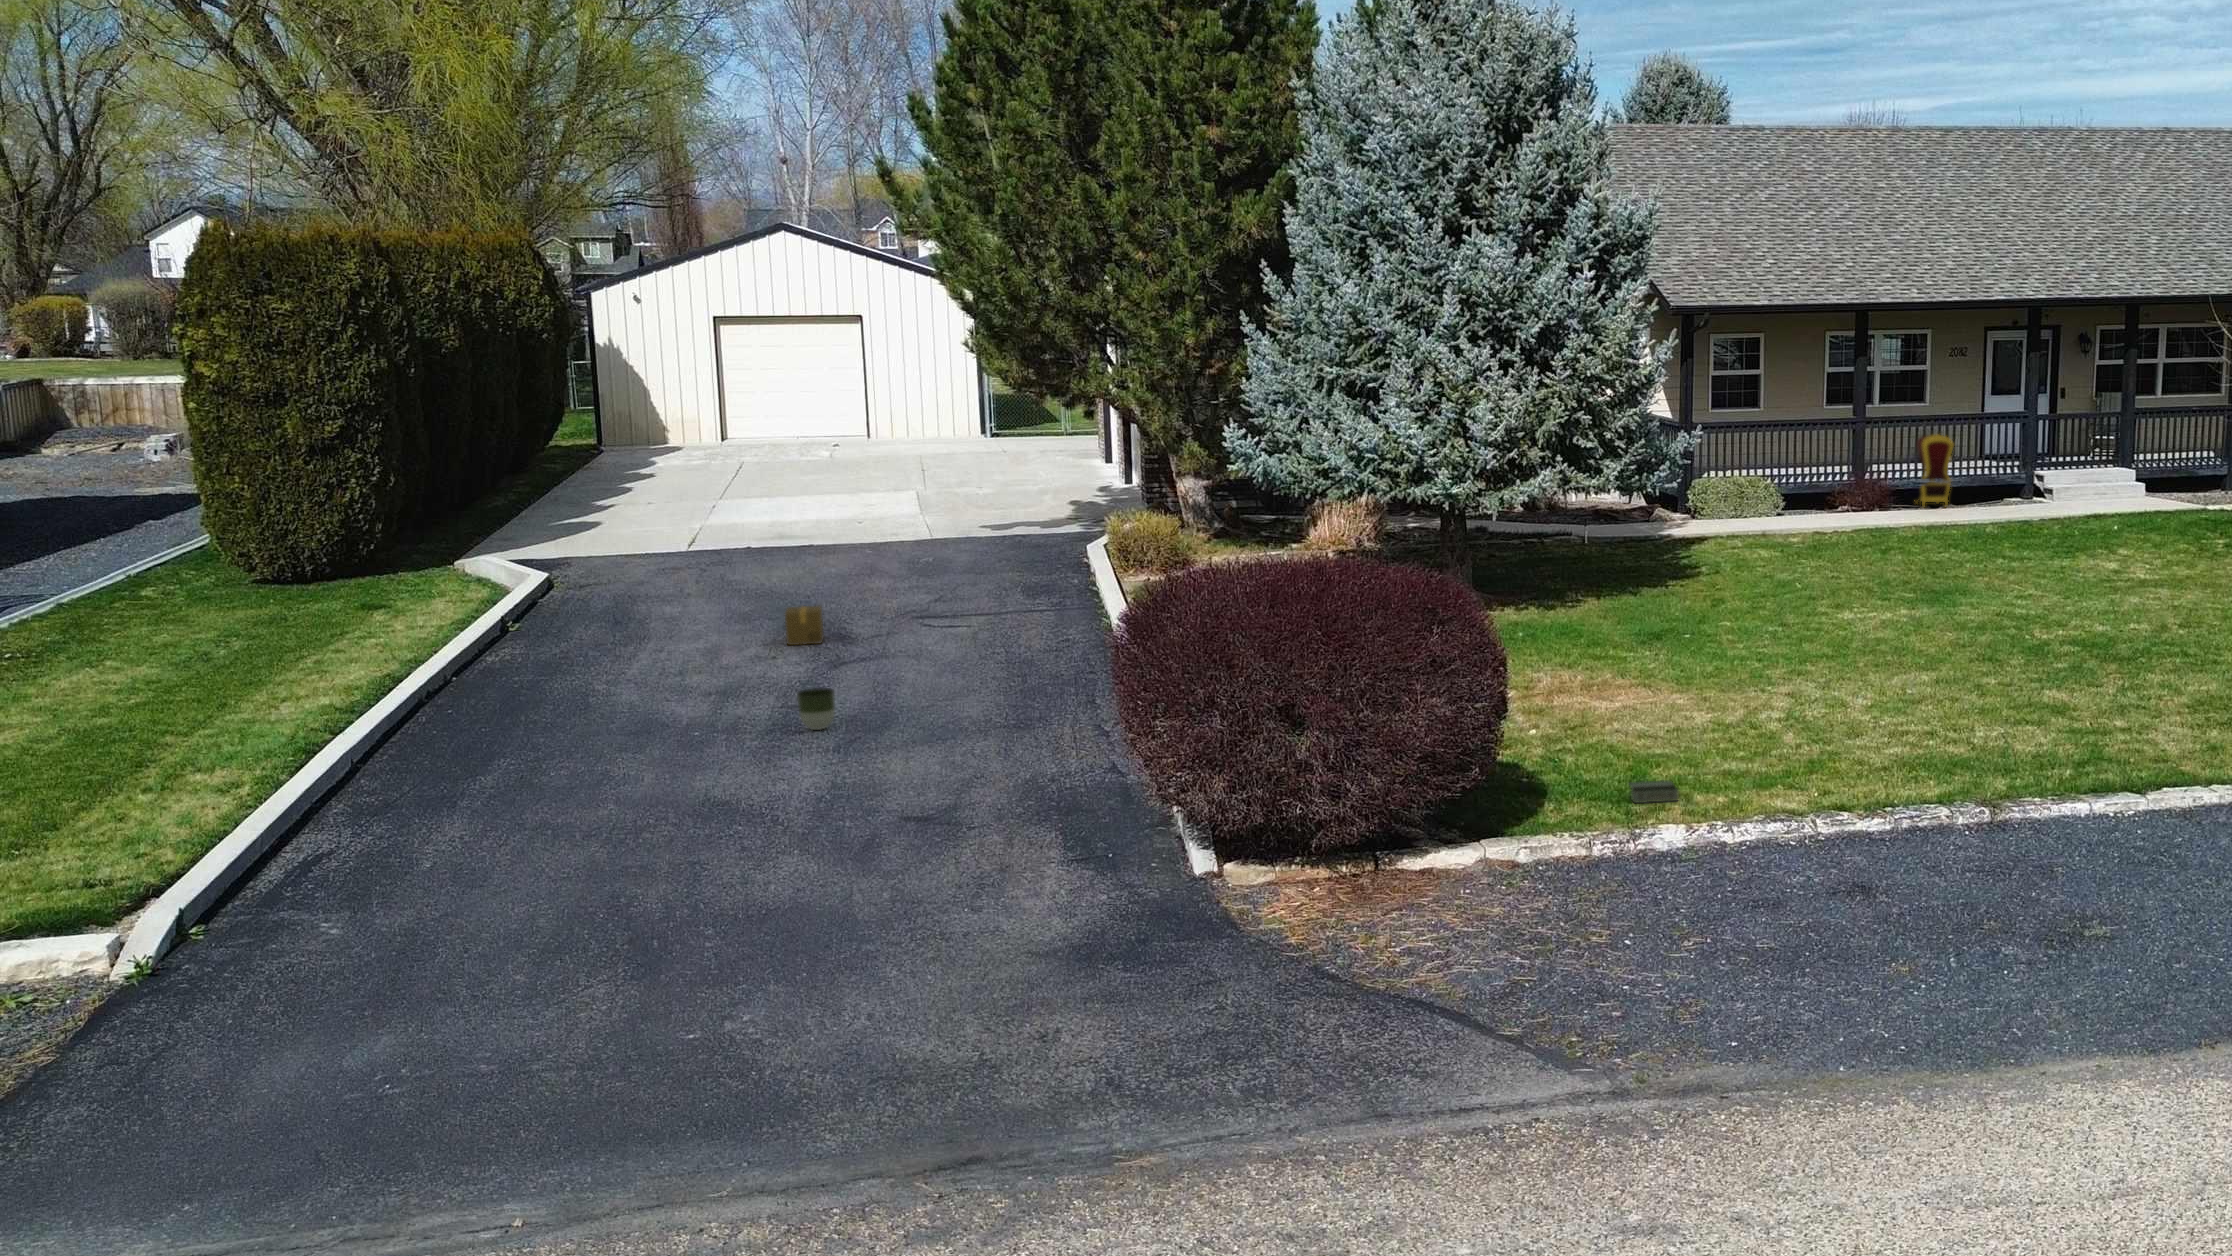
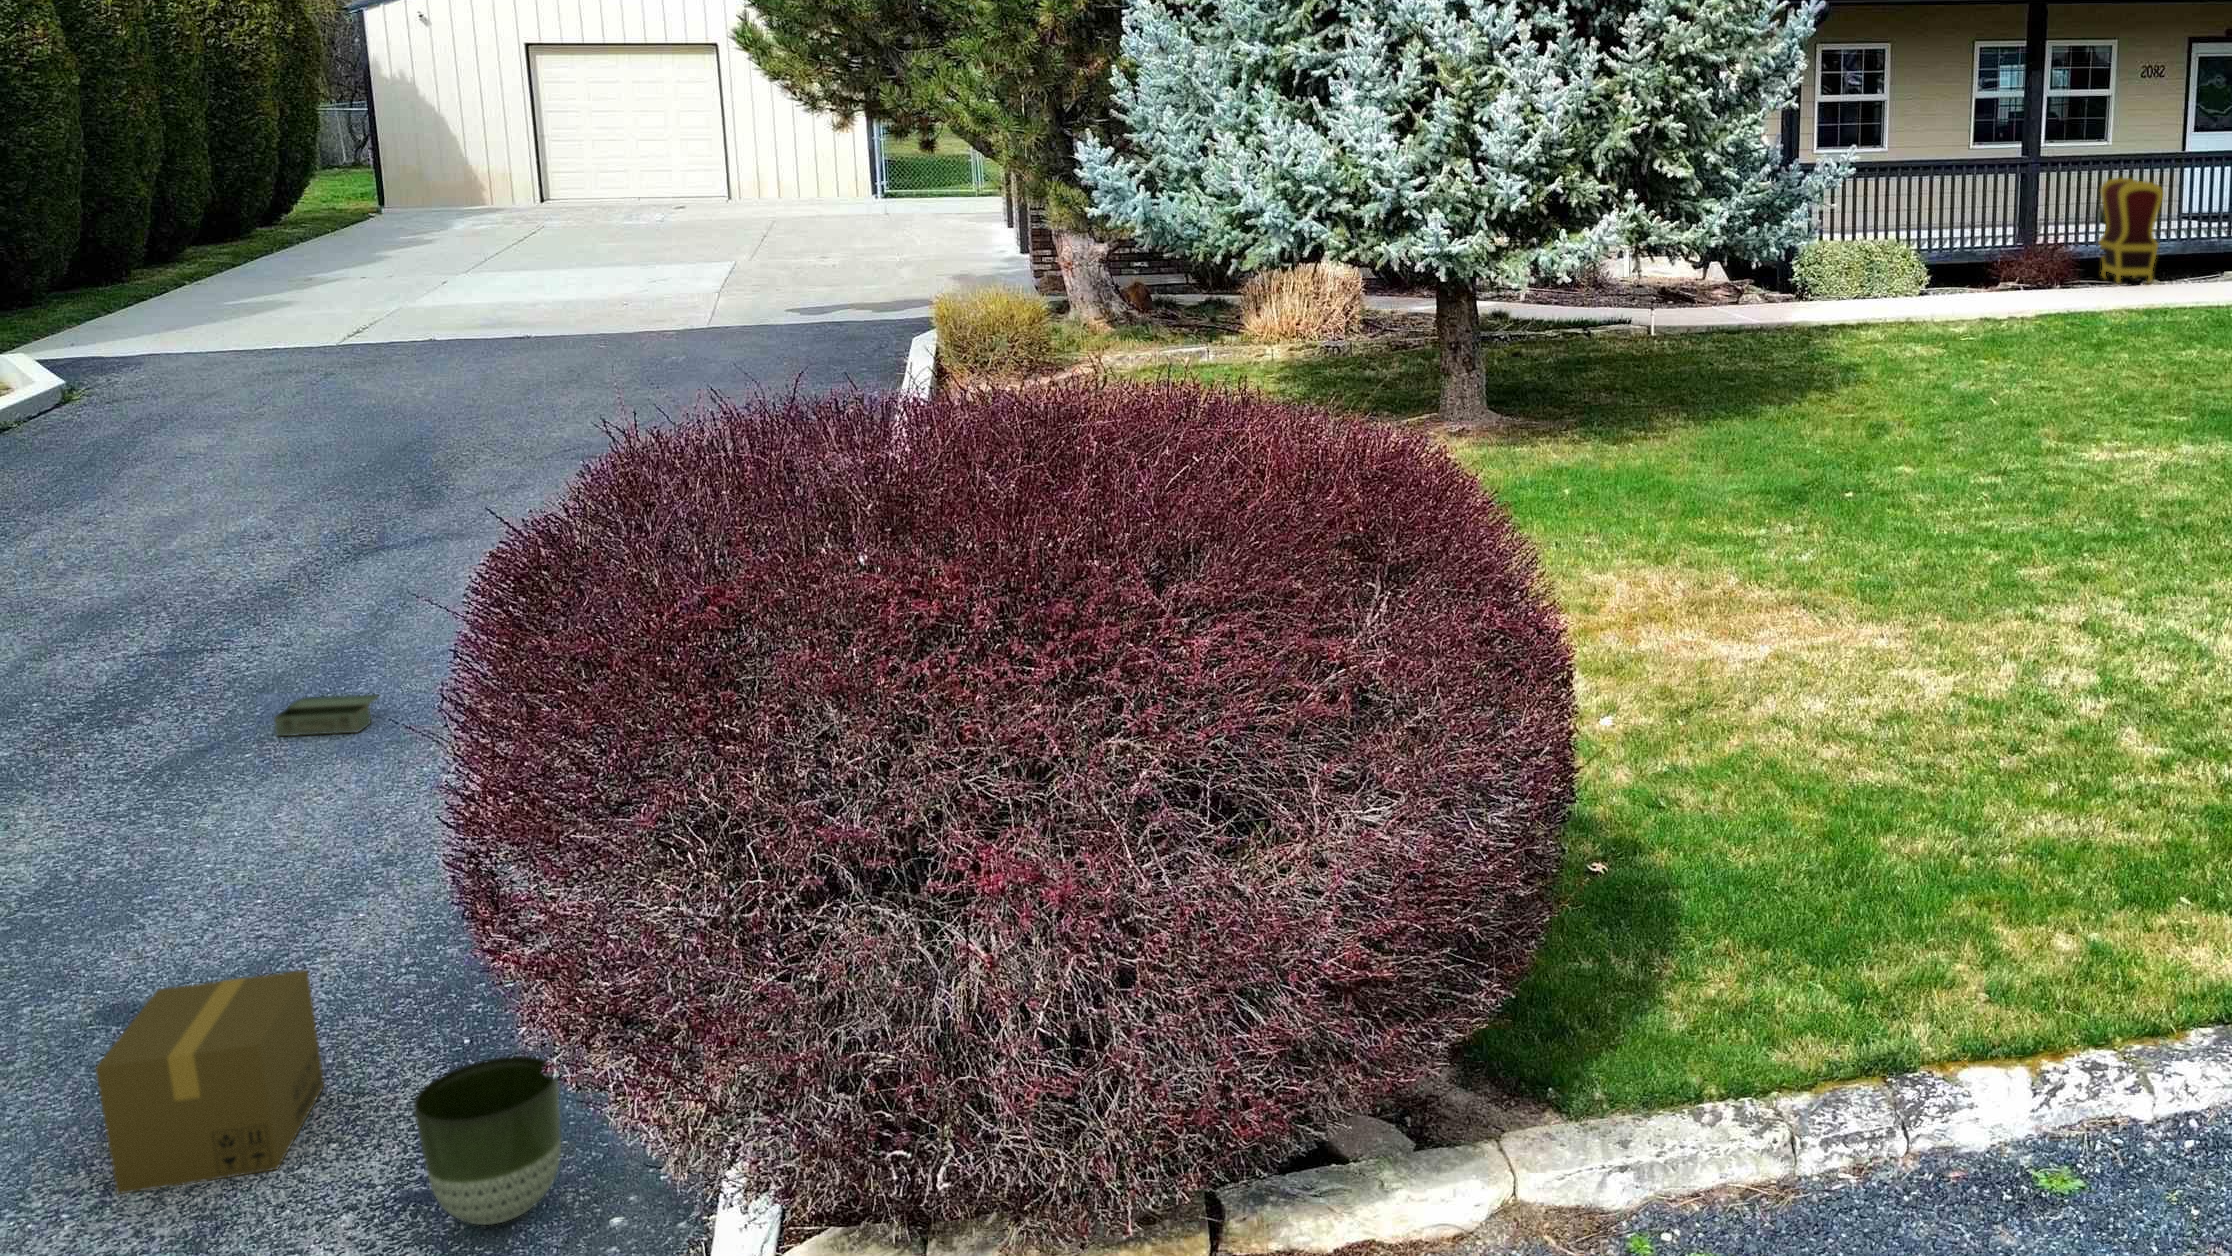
cardboard box: present [785,605,824,645] -> present [96,970,324,1194]
planter: present [797,688,835,730] -> present [414,1056,561,1225]
toolbox: present [1629,780,1679,803] -> present [274,694,379,736]

